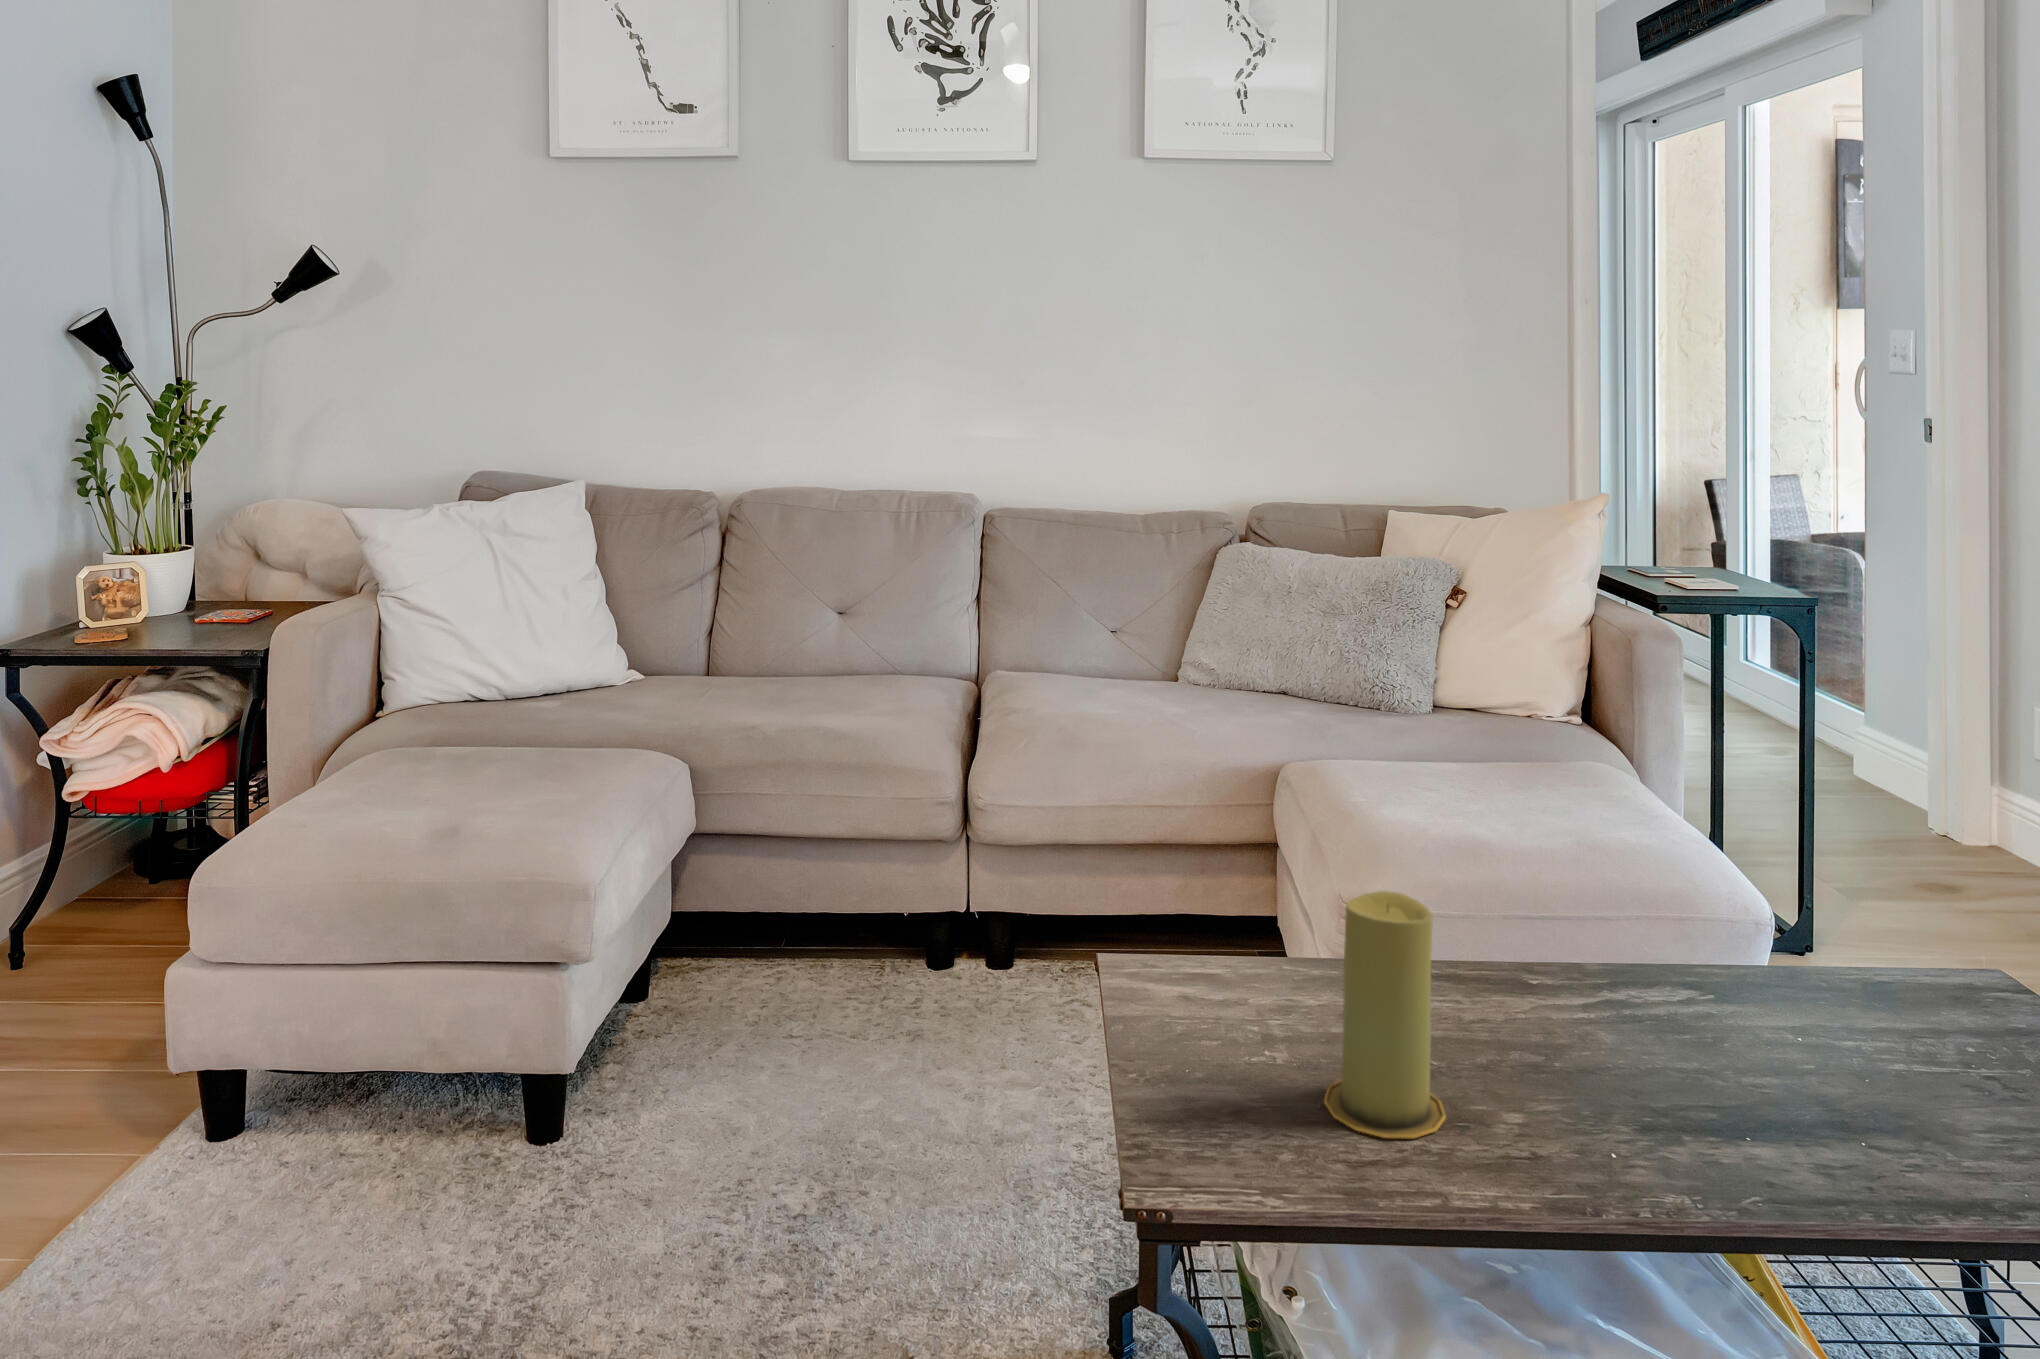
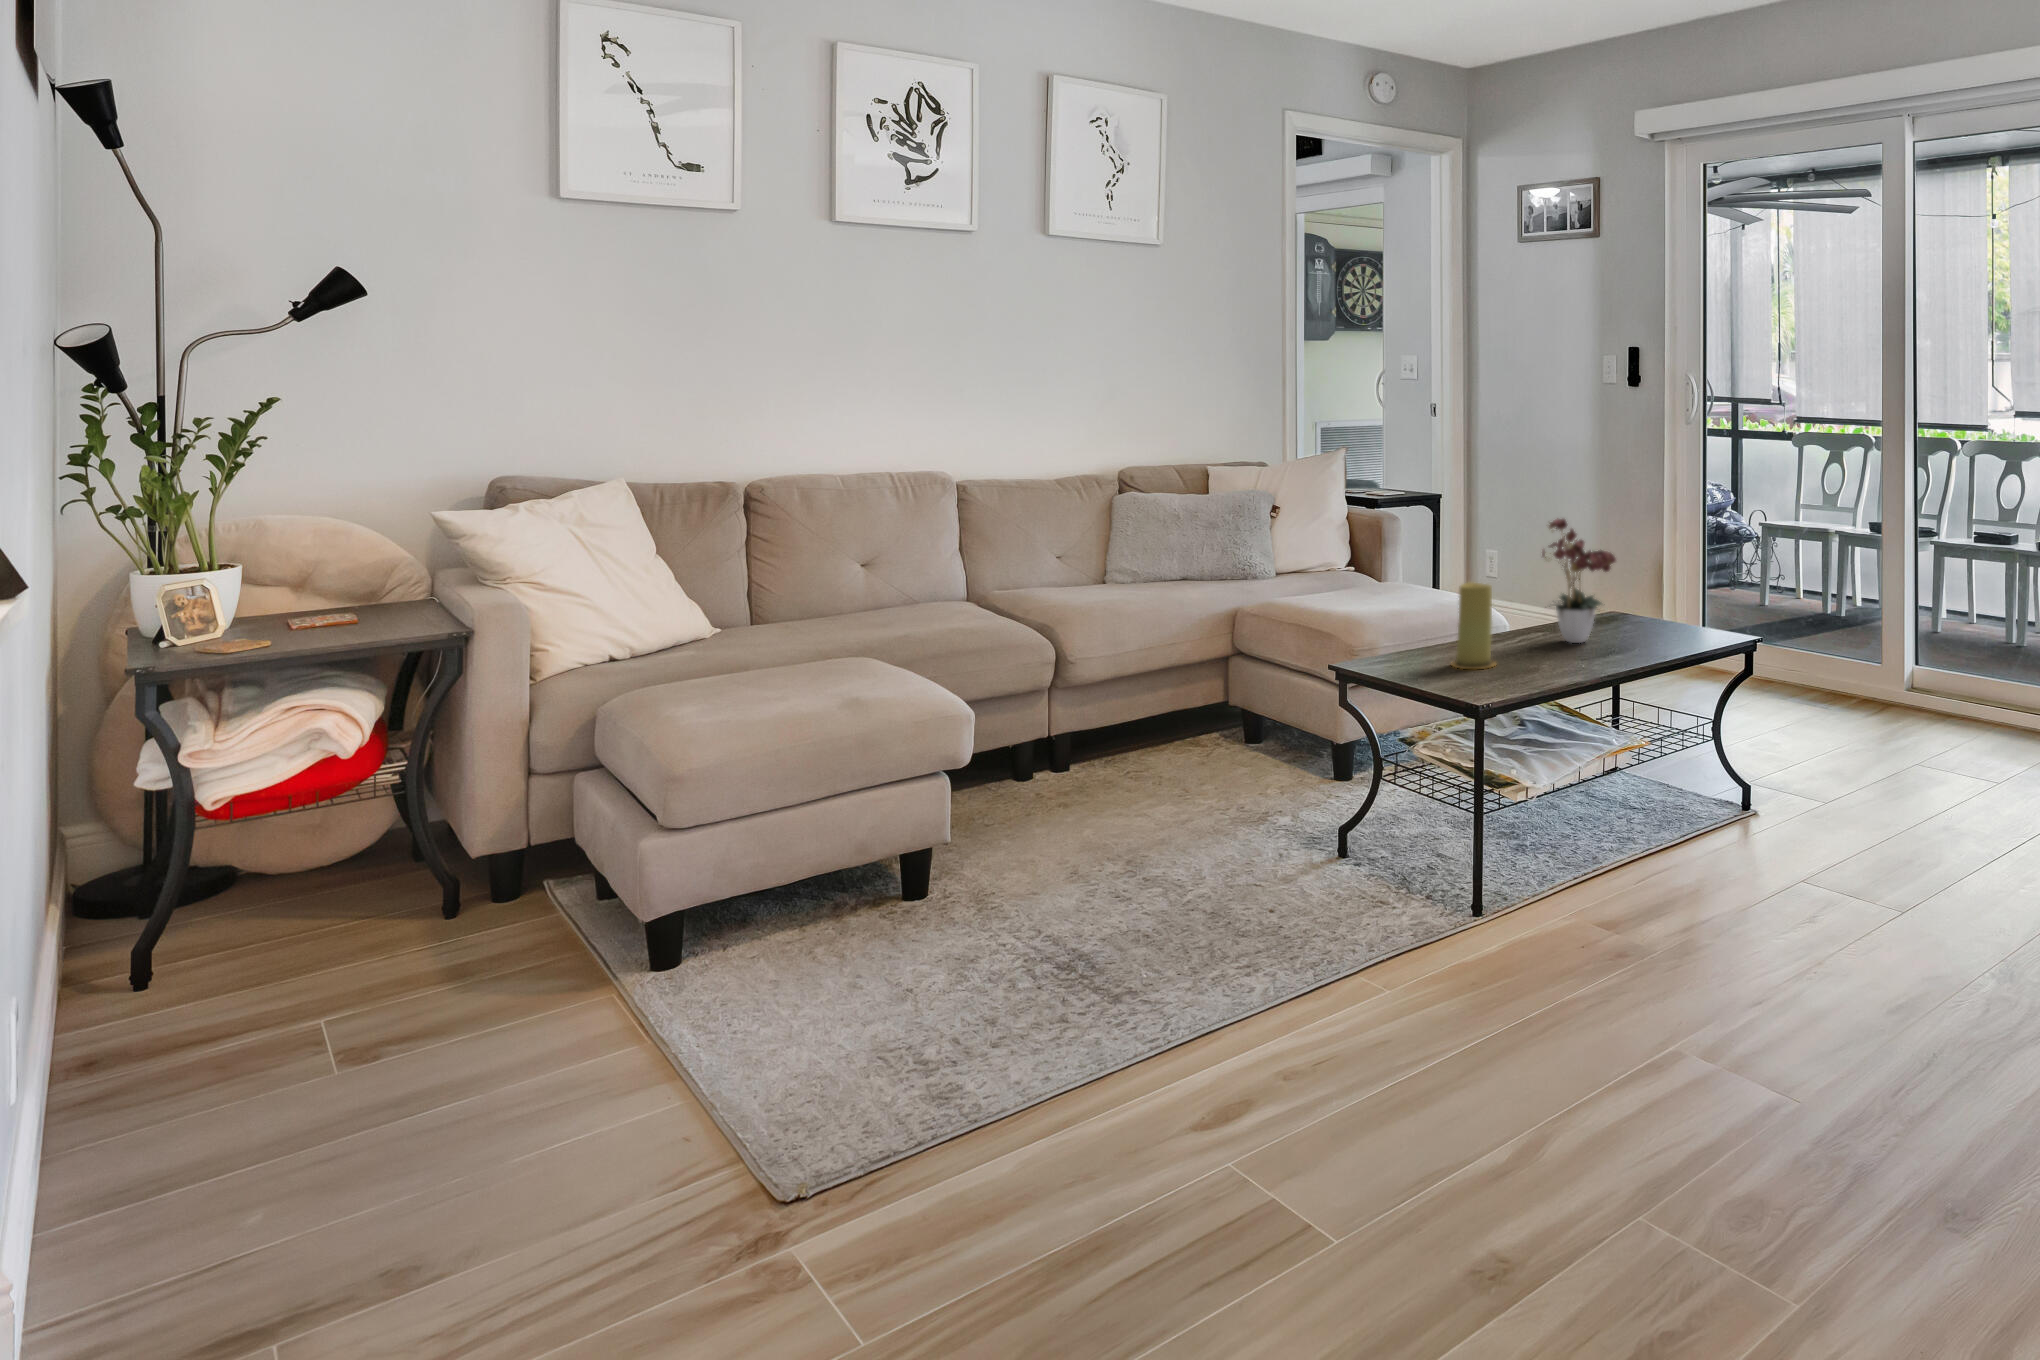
flower arrangement: none [1663,740,1948,1115] -> present [1542,518,1616,643]

